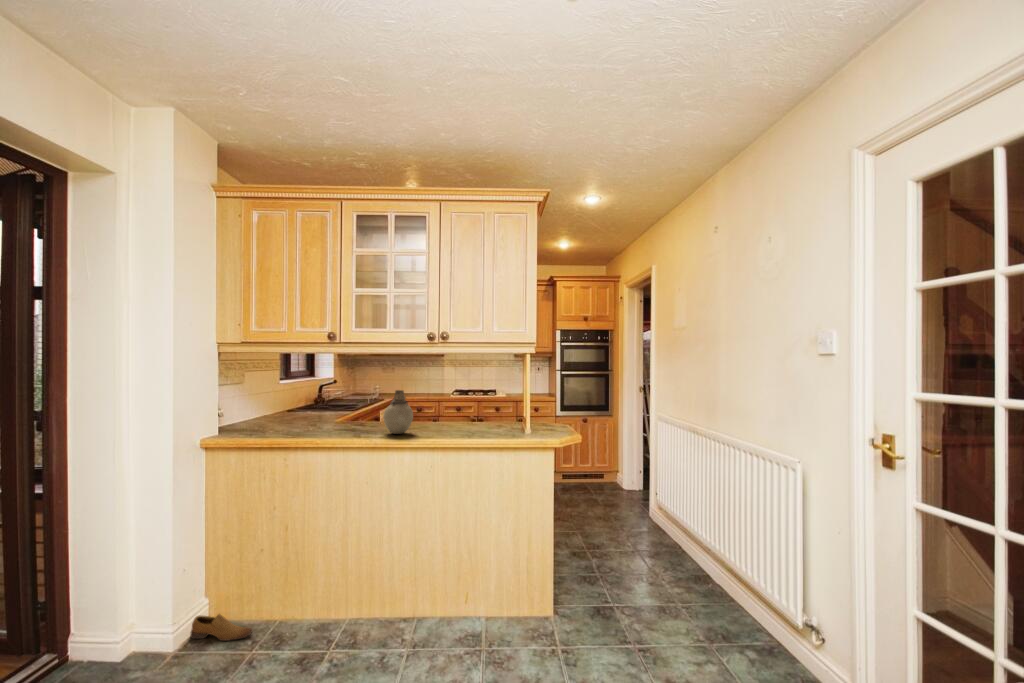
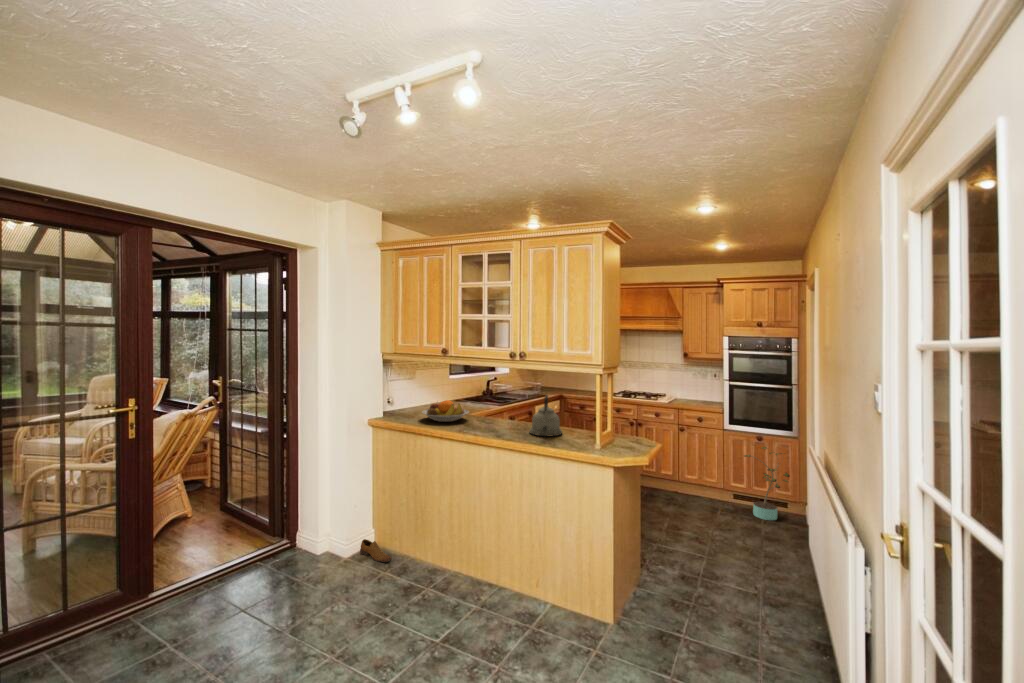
vase: present [383,390,413,434] -> none [486,393,510,429]
kettle: none [436,390,473,435] -> present [529,395,562,436]
fruit bowl: none [282,405,348,433] -> present [422,400,469,422]
potted plant: none [577,428,613,491] -> present [744,447,790,520]

